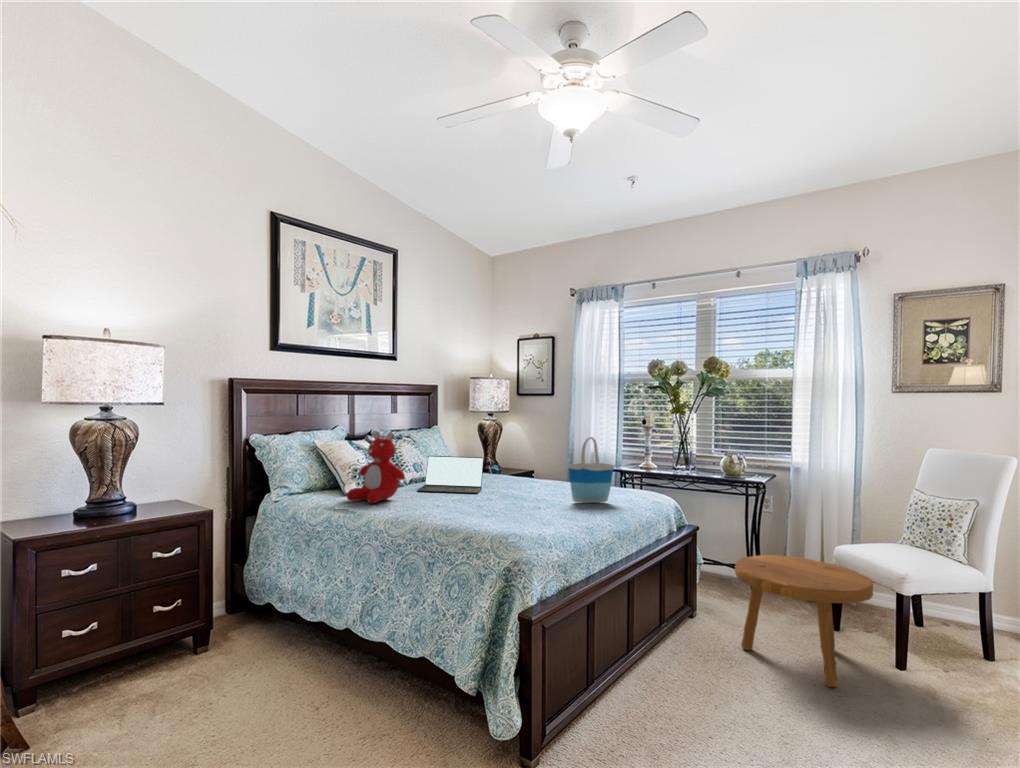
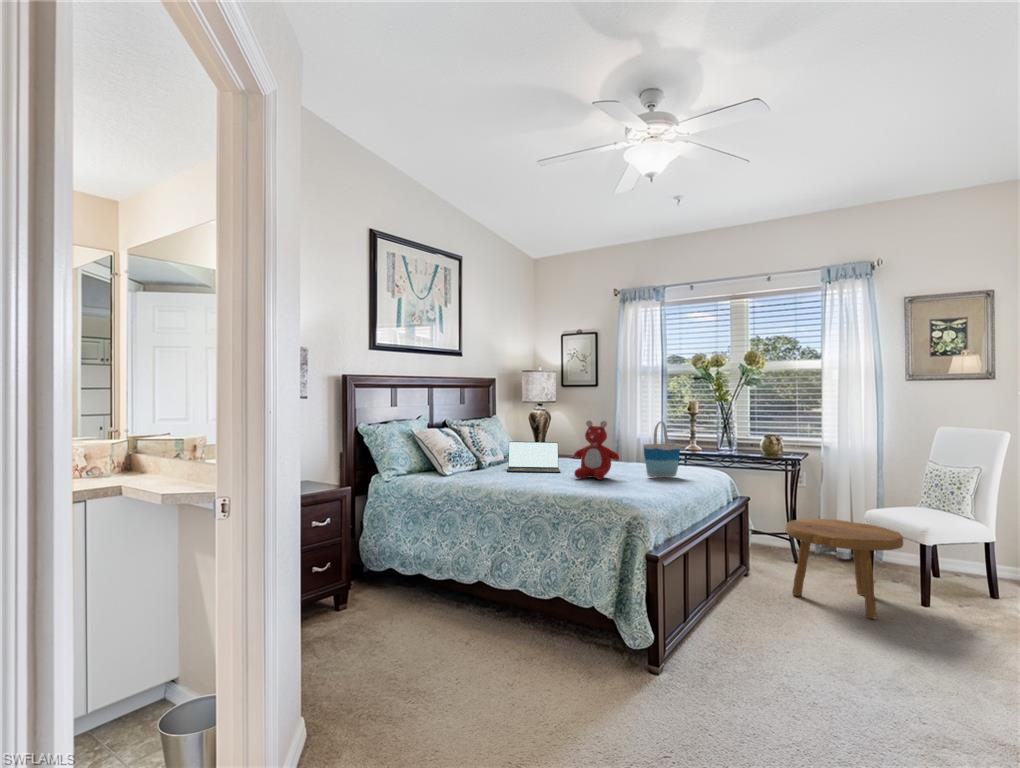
teddy bear: present [347,432,405,503] -> present [574,421,619,480]

